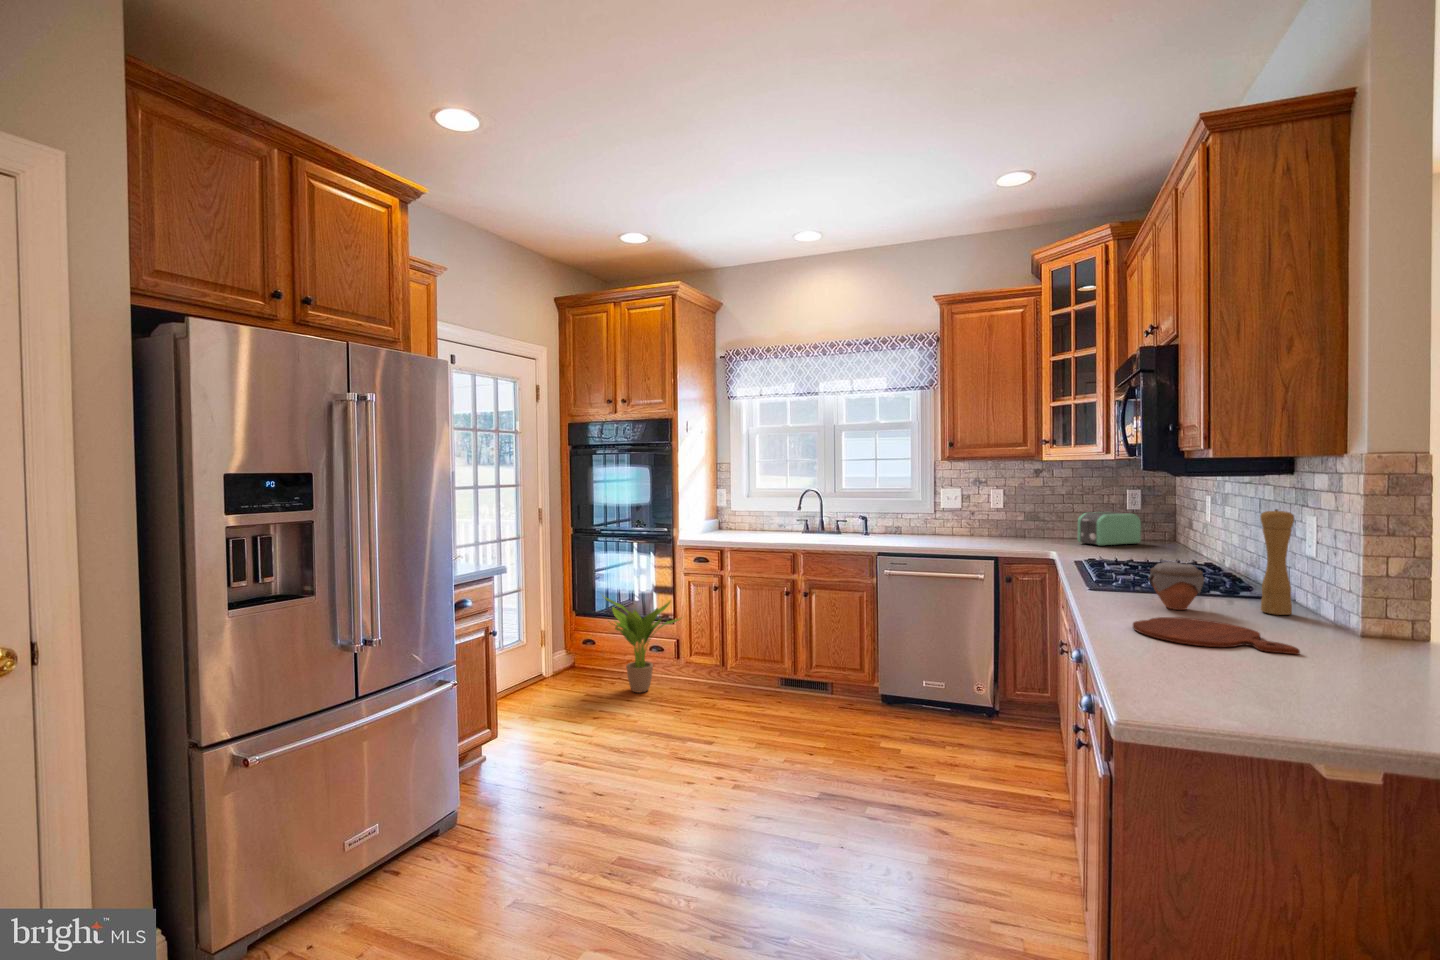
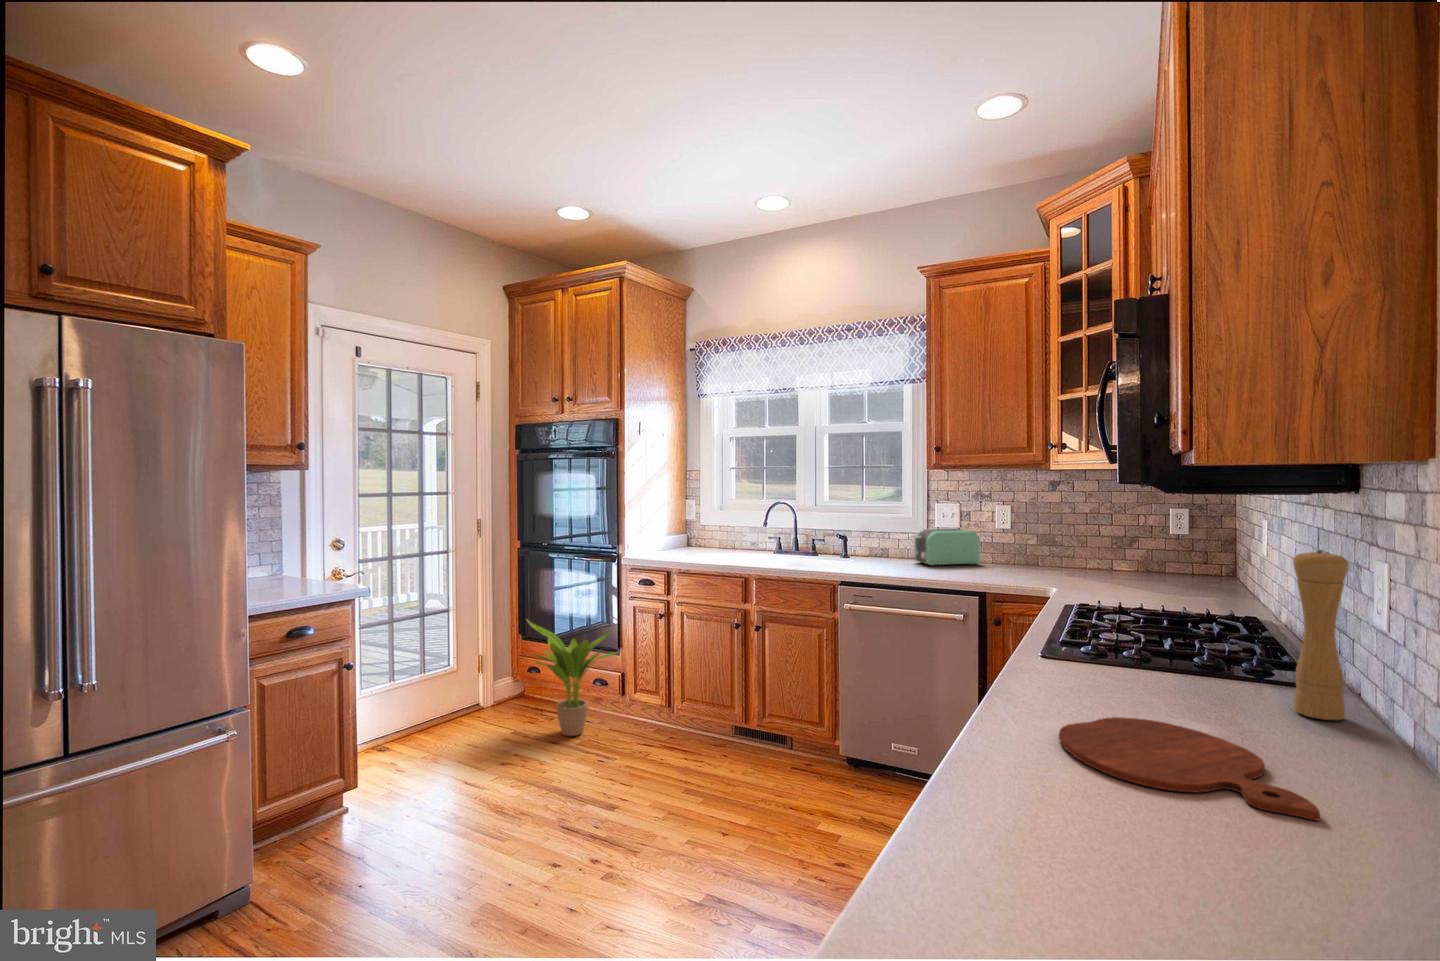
toaster: present [1078,512,1141,546] -> present [915,529,980,566]
jar: present [1148,562,1204,610] -> none [1118,624,1204,701]

